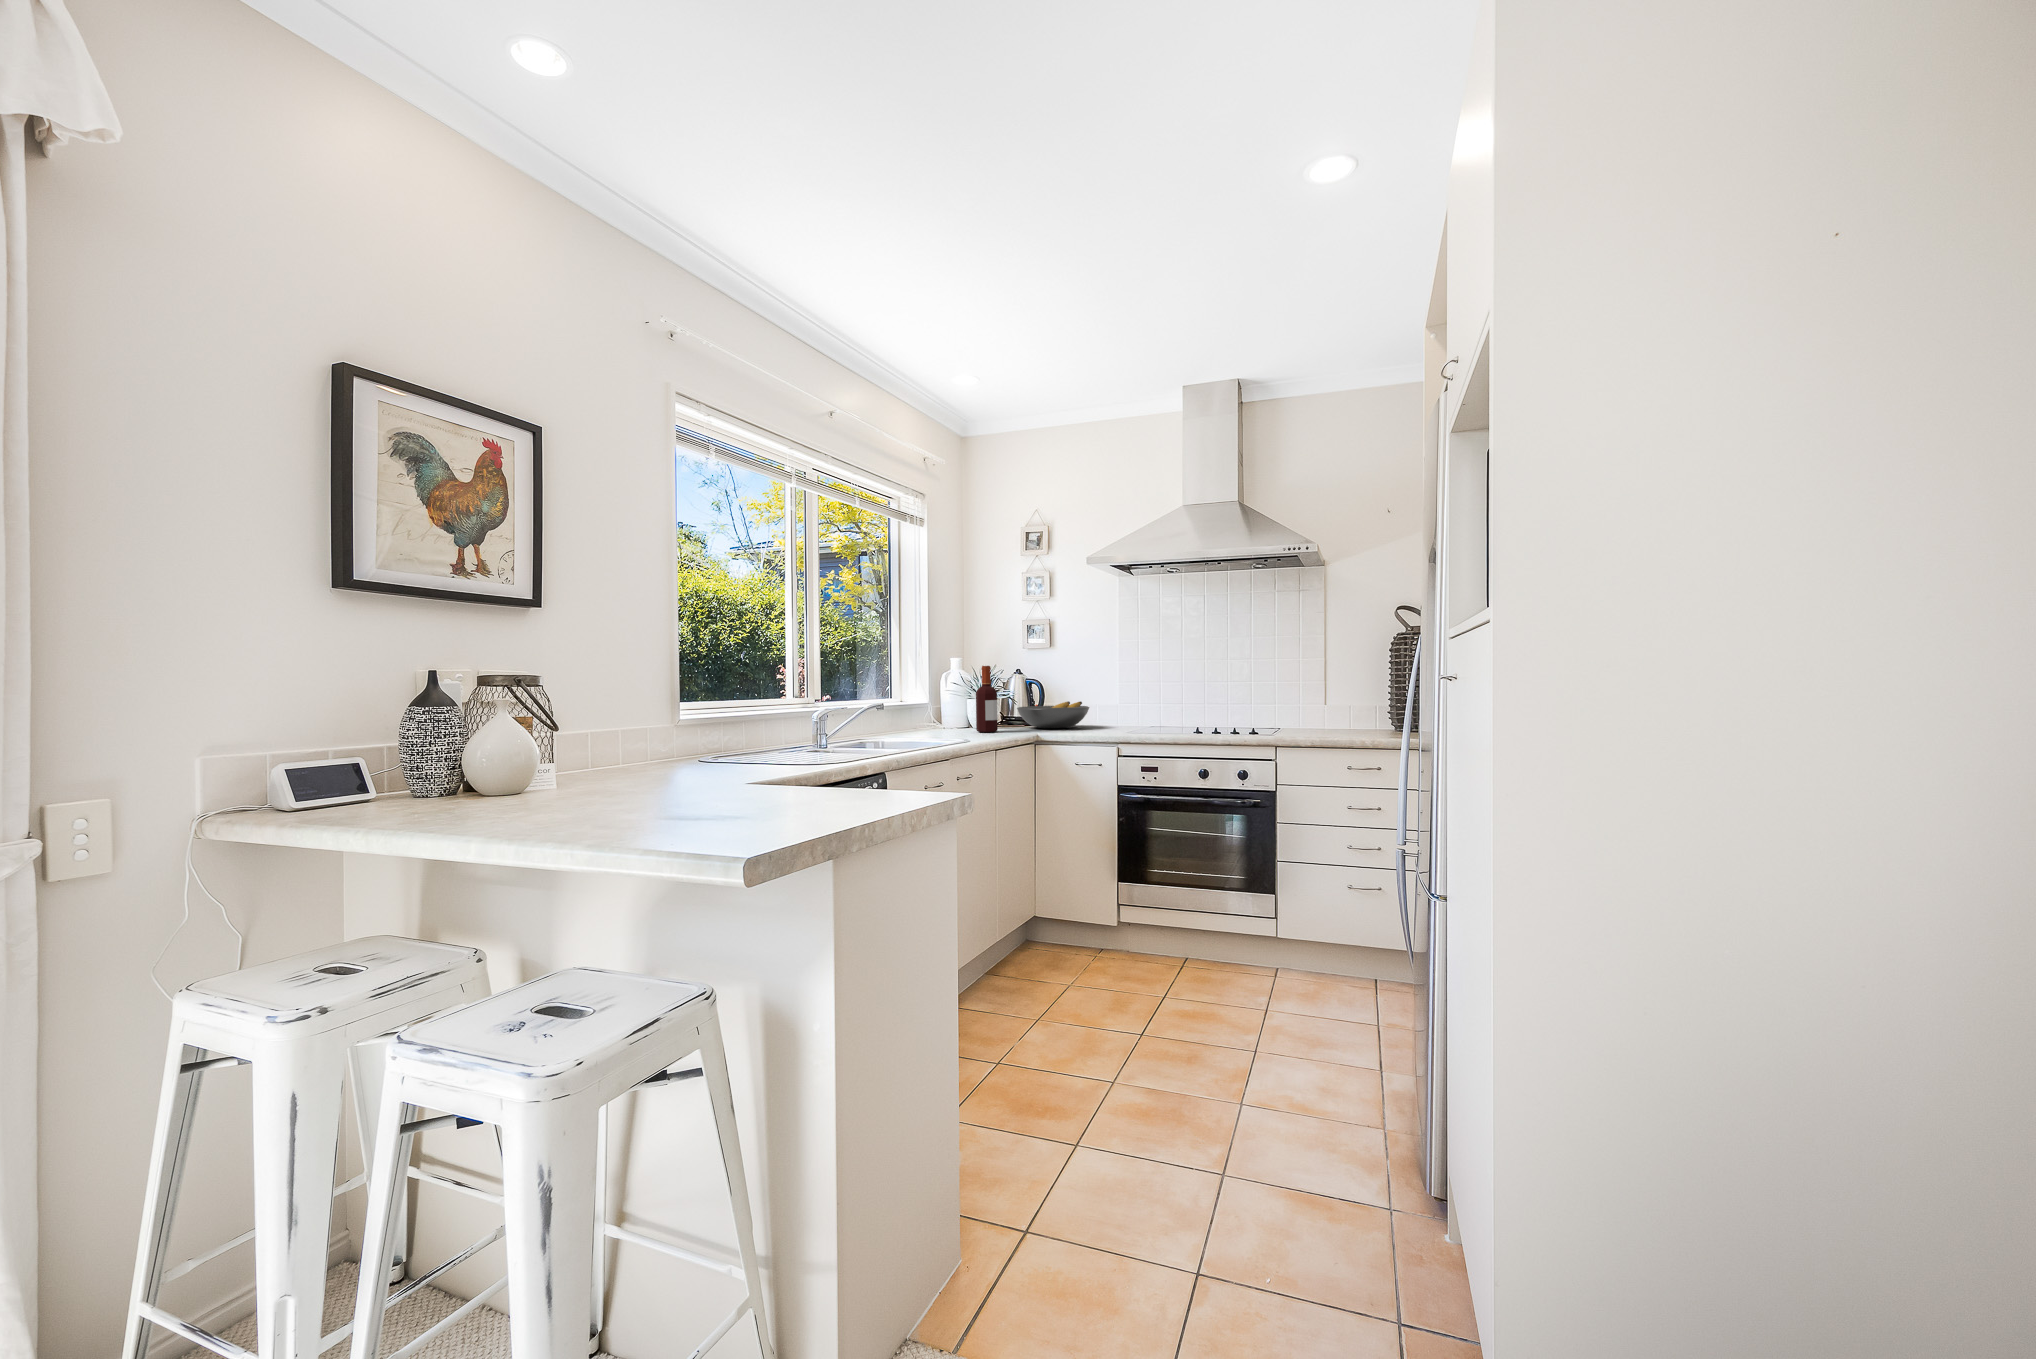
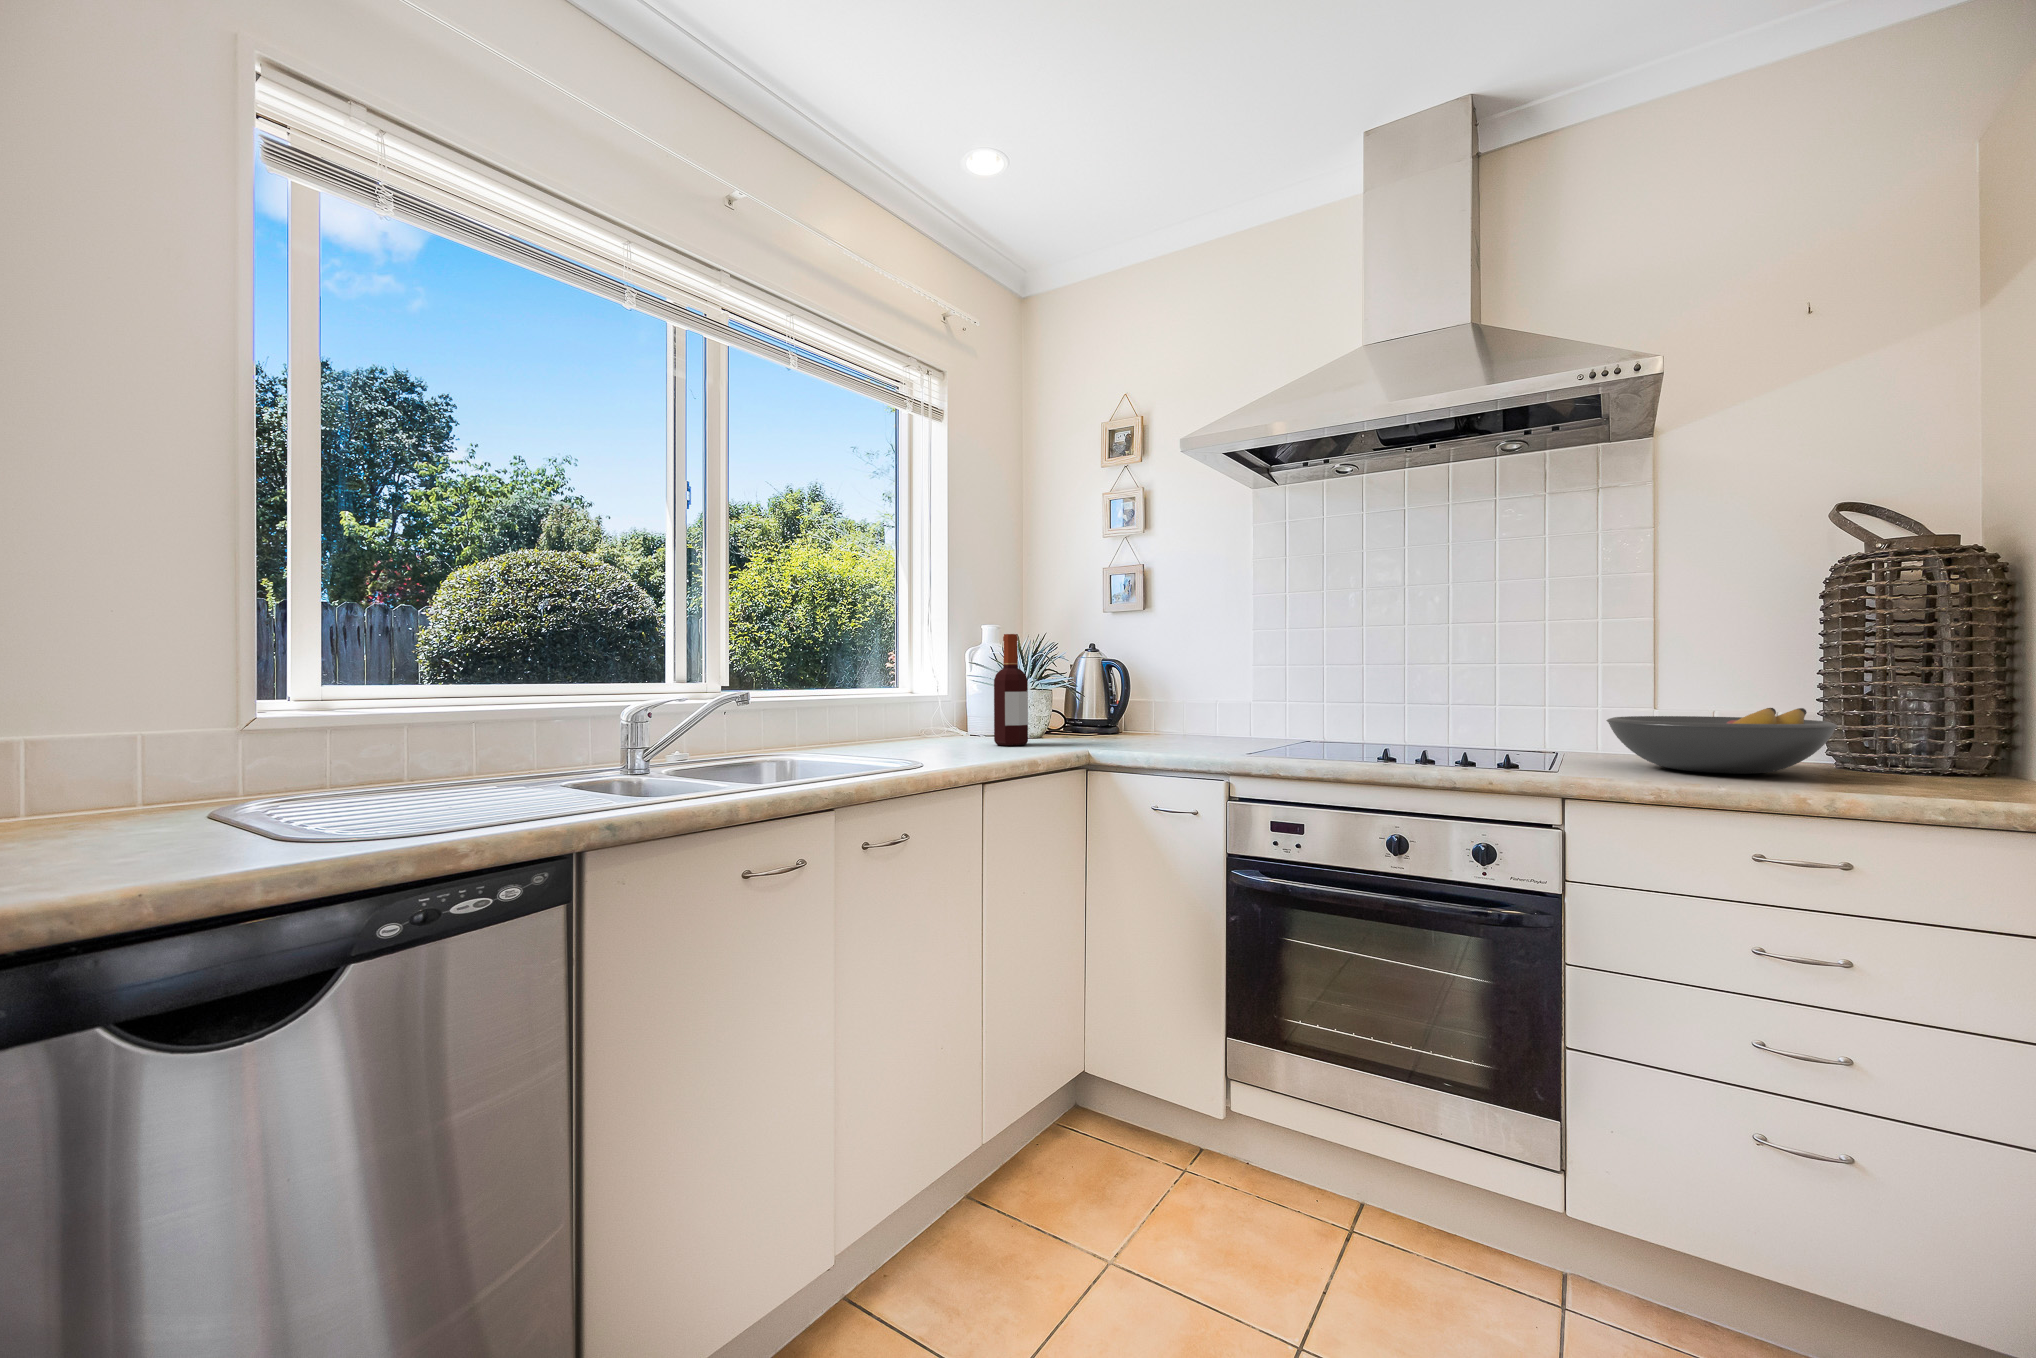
fruit bowl: present [1017,701,1089,728] -> present [1606,708,1838,774]

